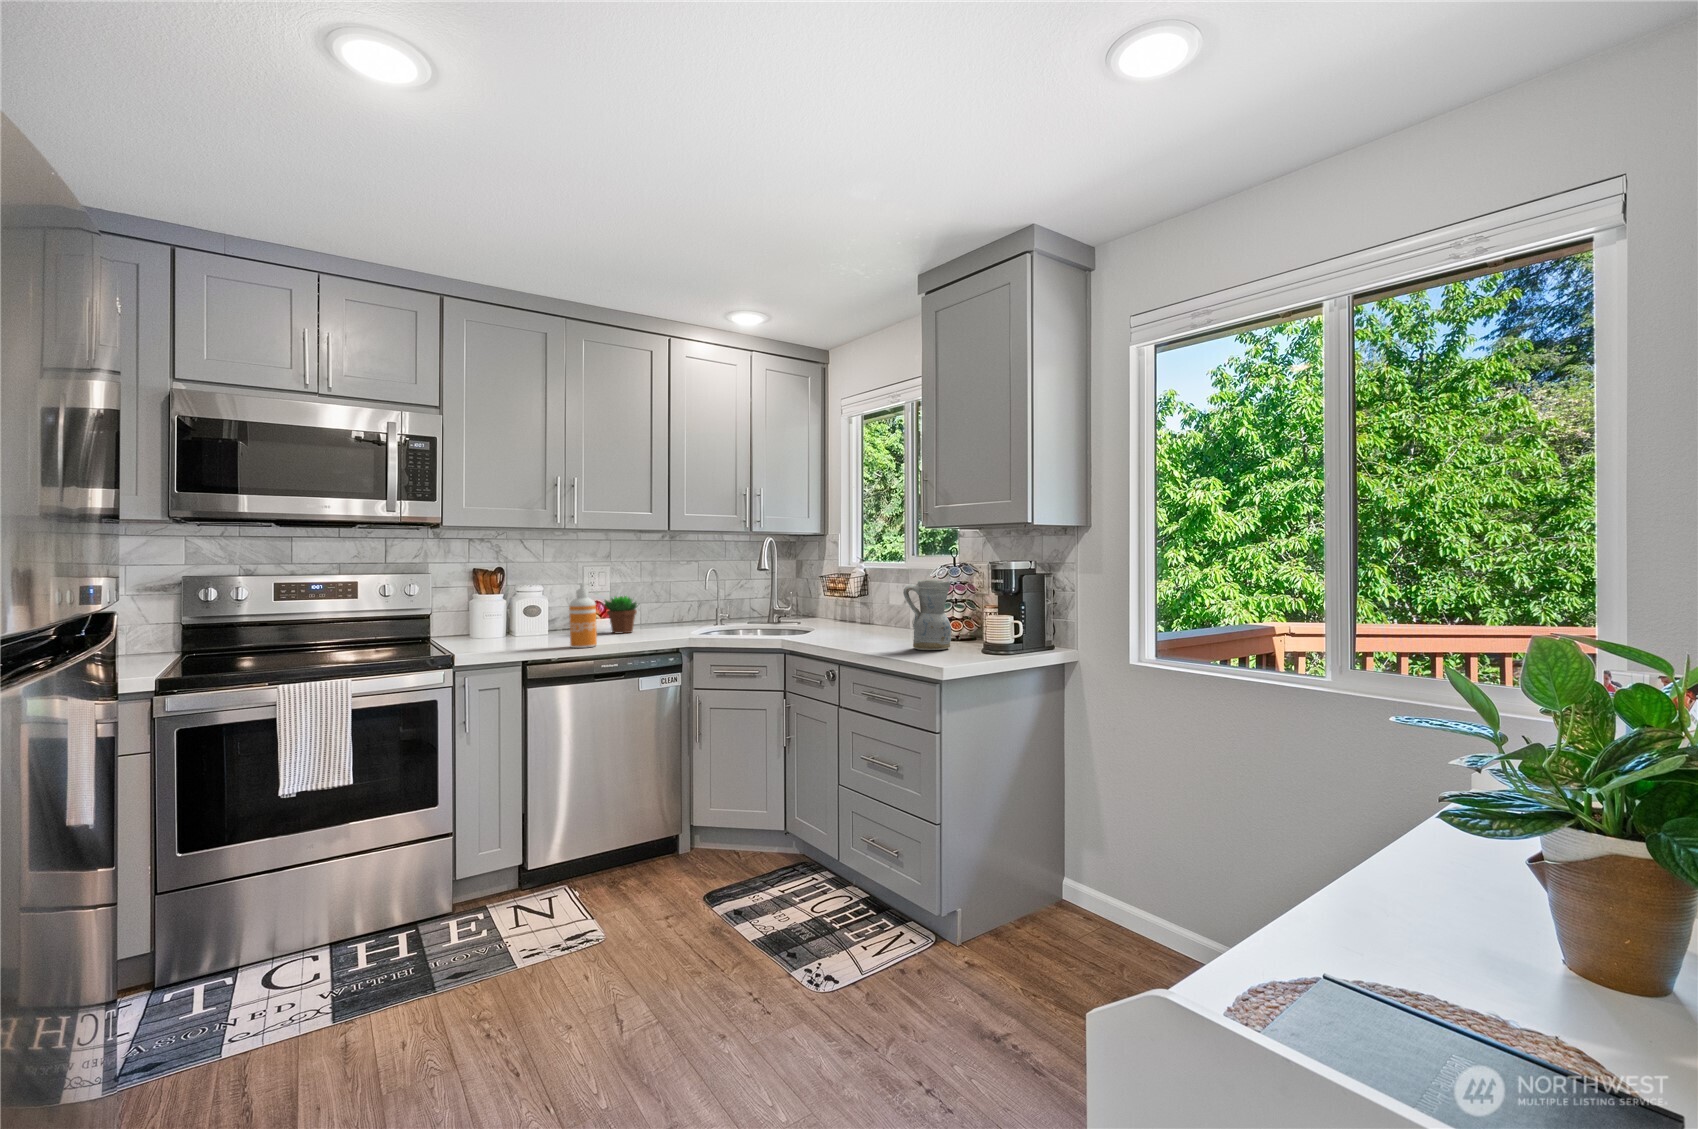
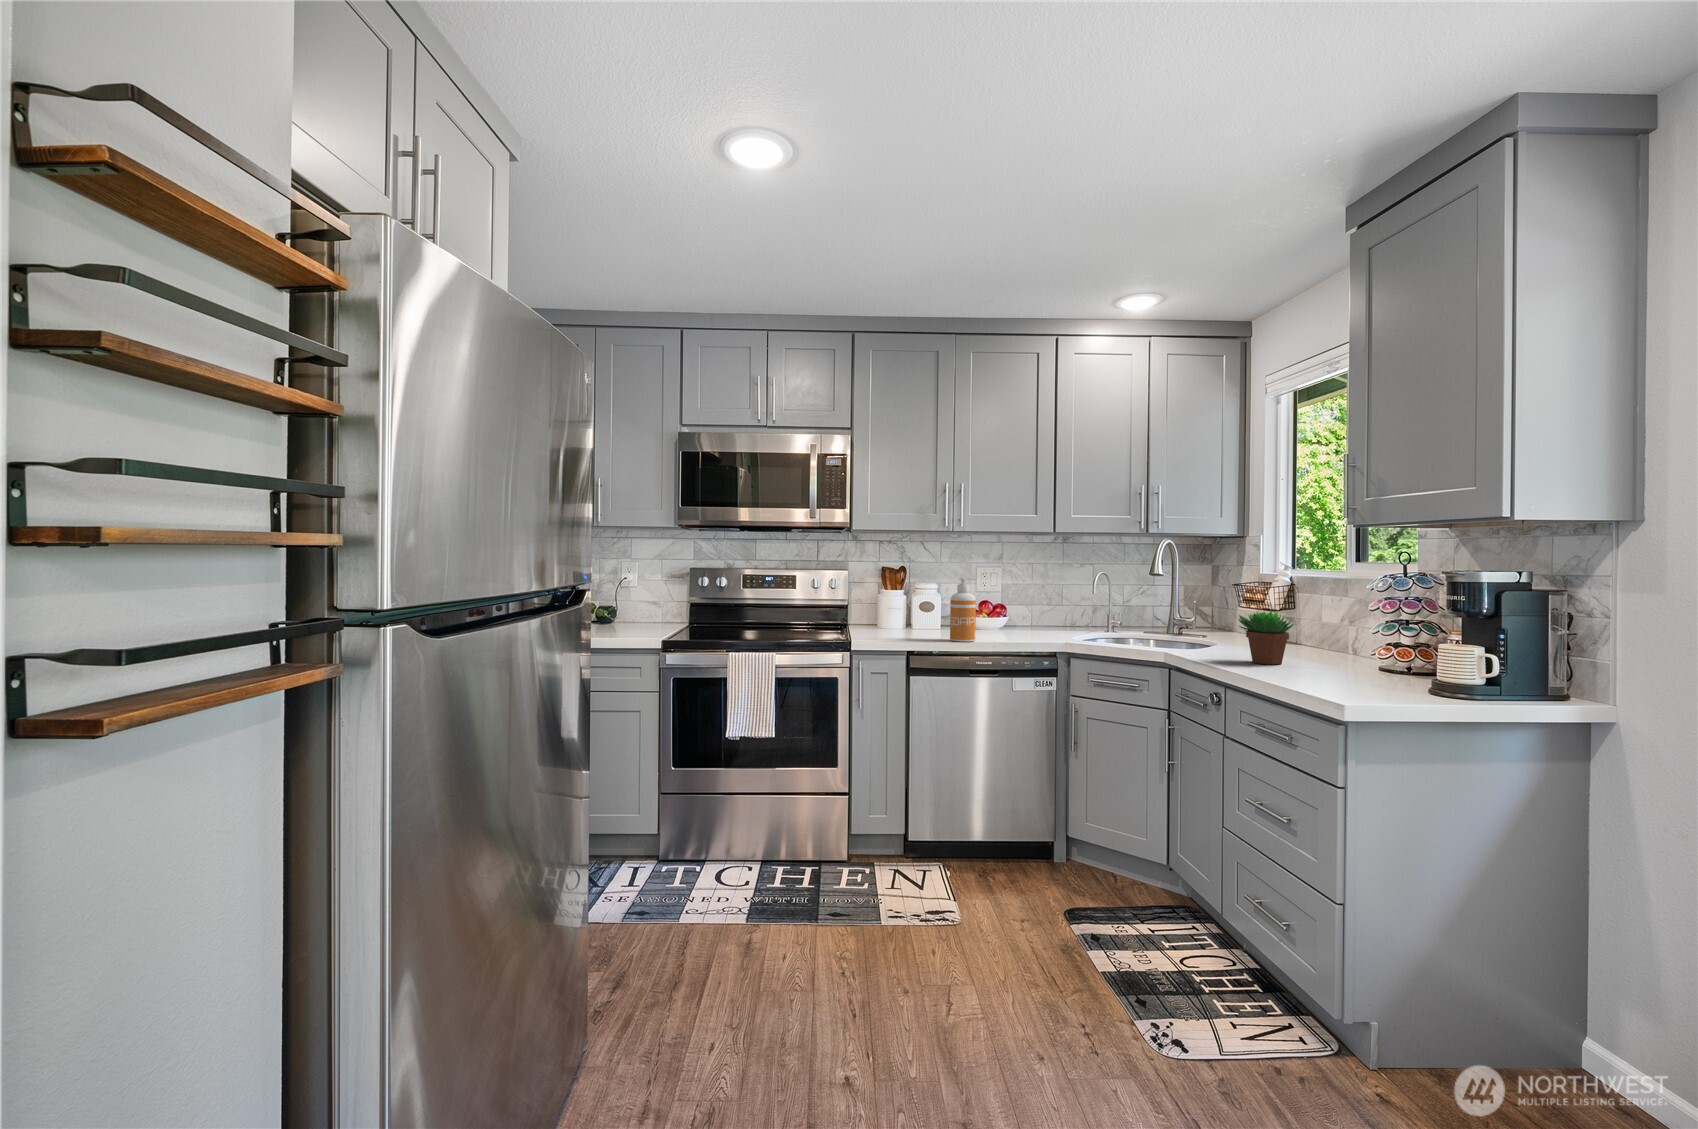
ceramic pitcher: present [903,580,951,650] -> none [1321,591,1390,679]
succulent plant: present [604,596,637,633] -> present [1239,611,1293,664]

